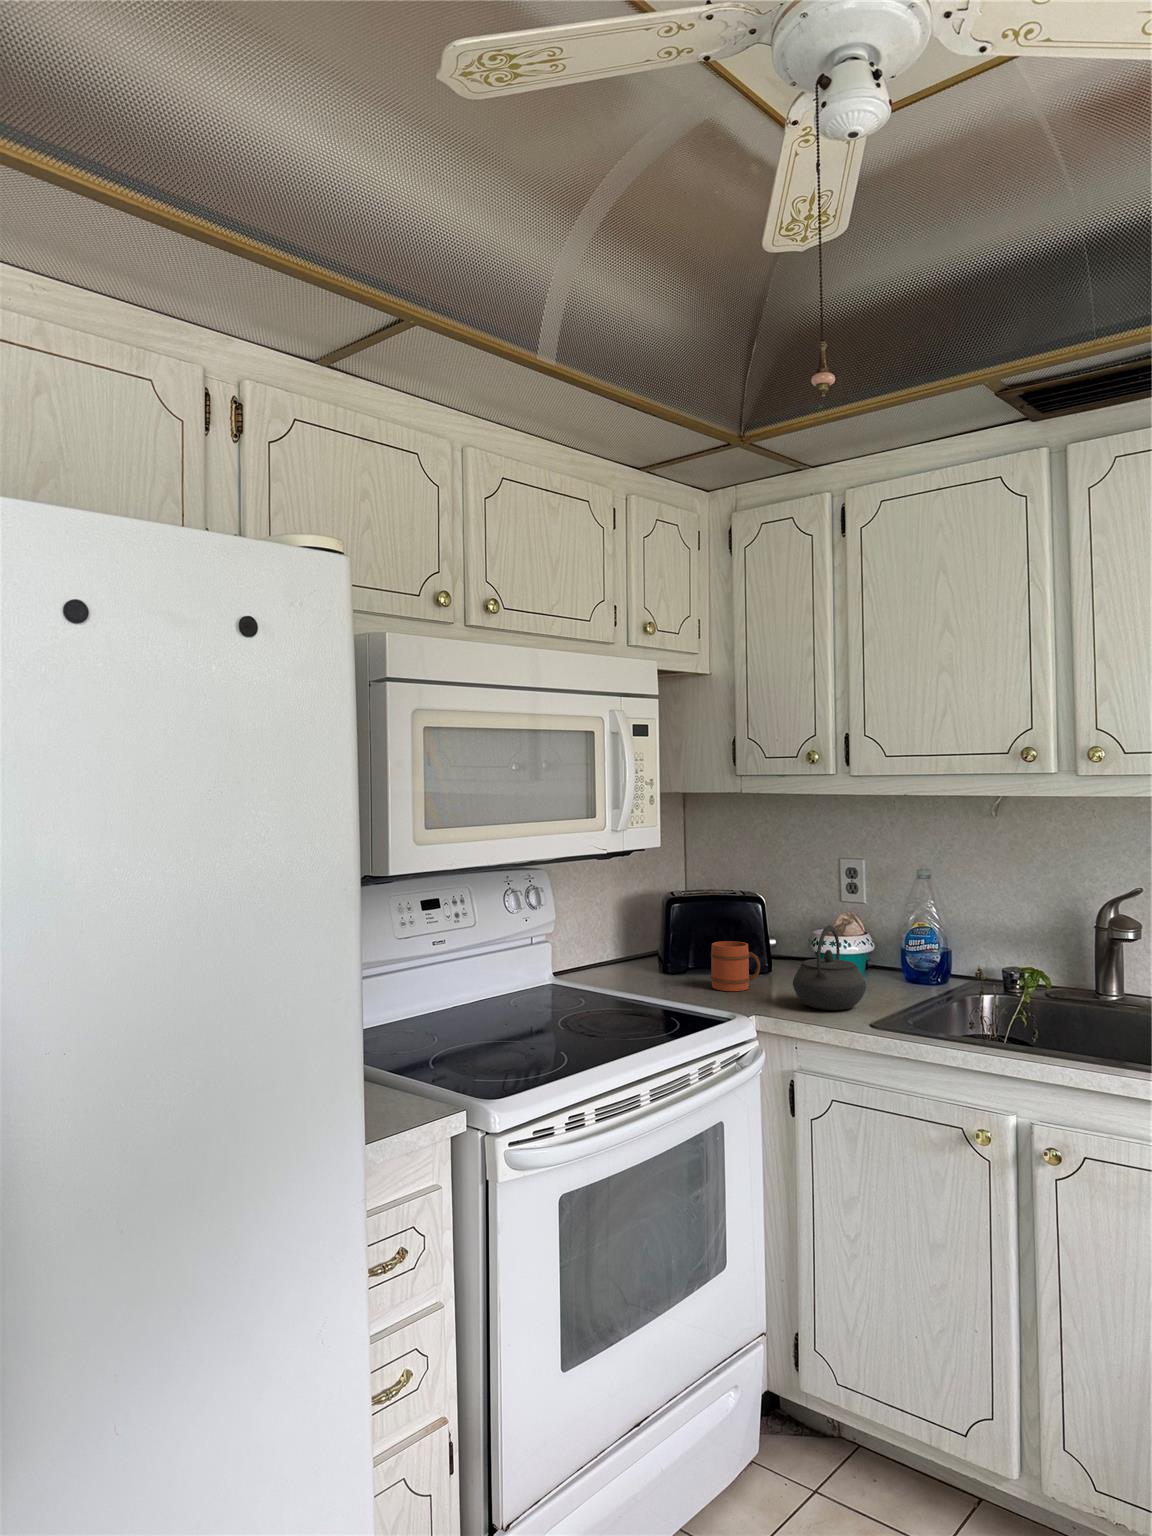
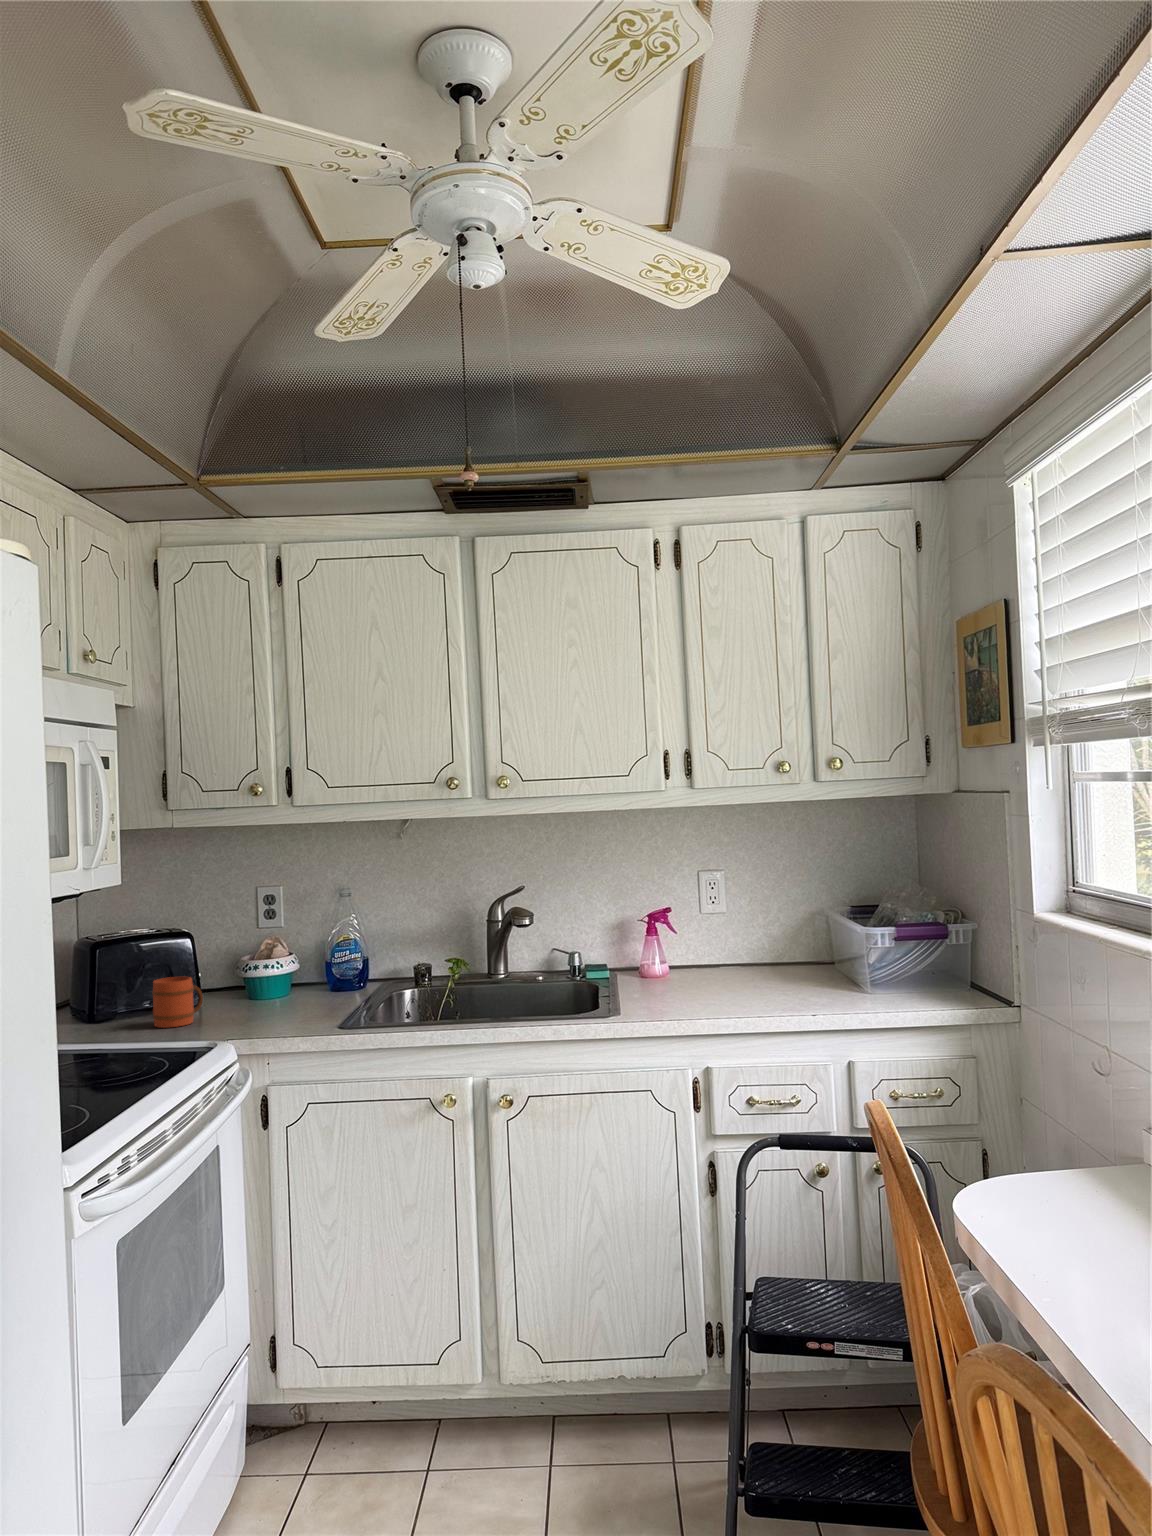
kettle: present [793,925,866,1010] -> none [253,946,322,1025]

